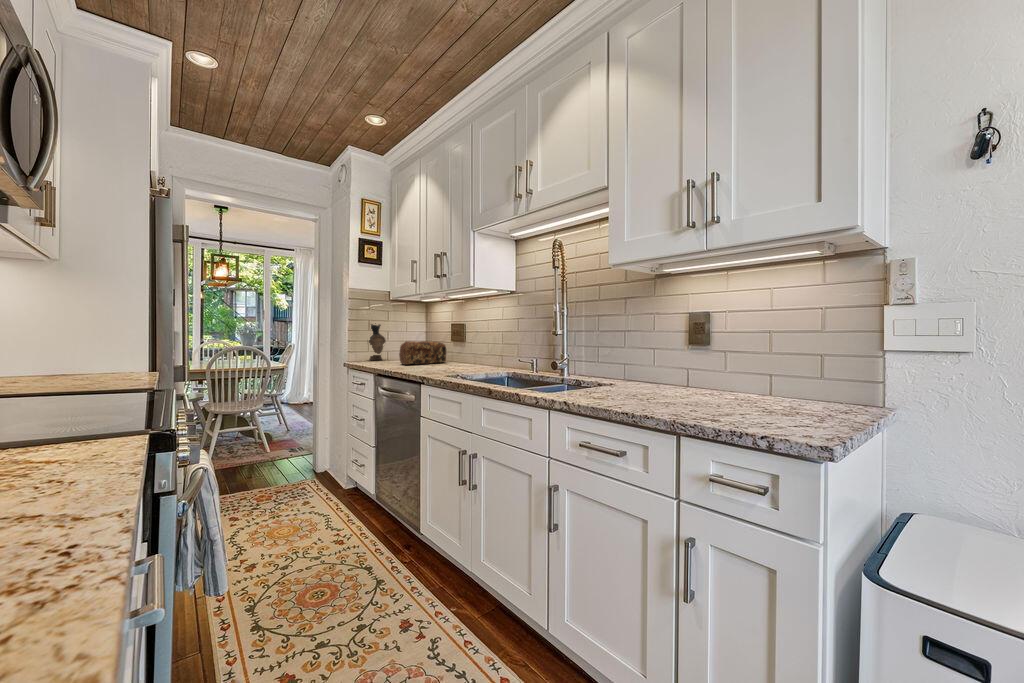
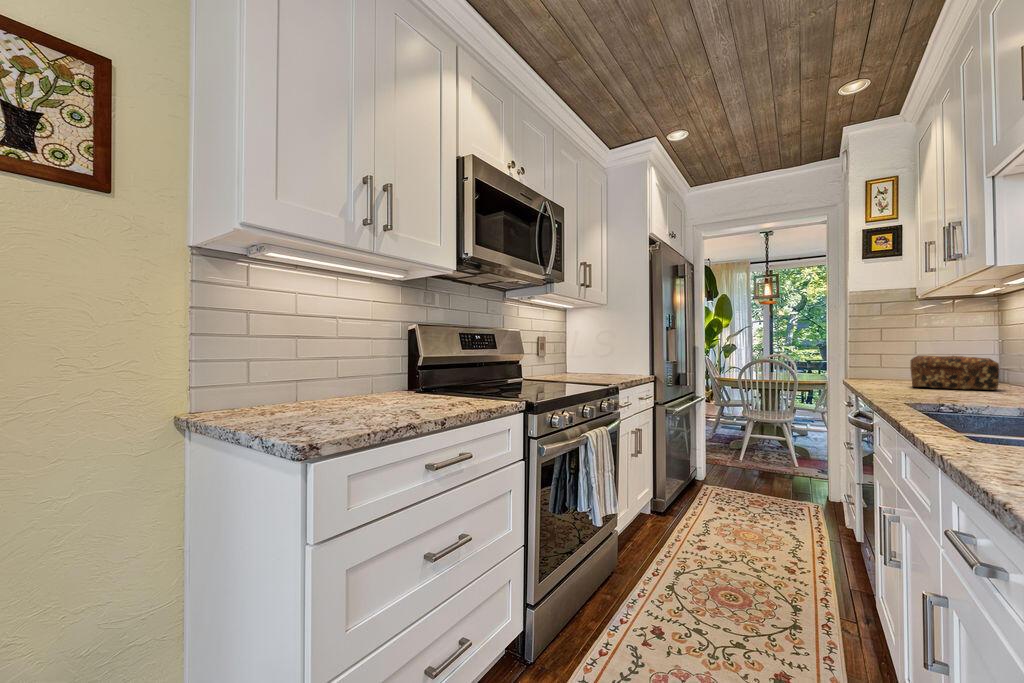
ceramic pitcher: present [369,323,386,360] -> none [888,327,917,379]

